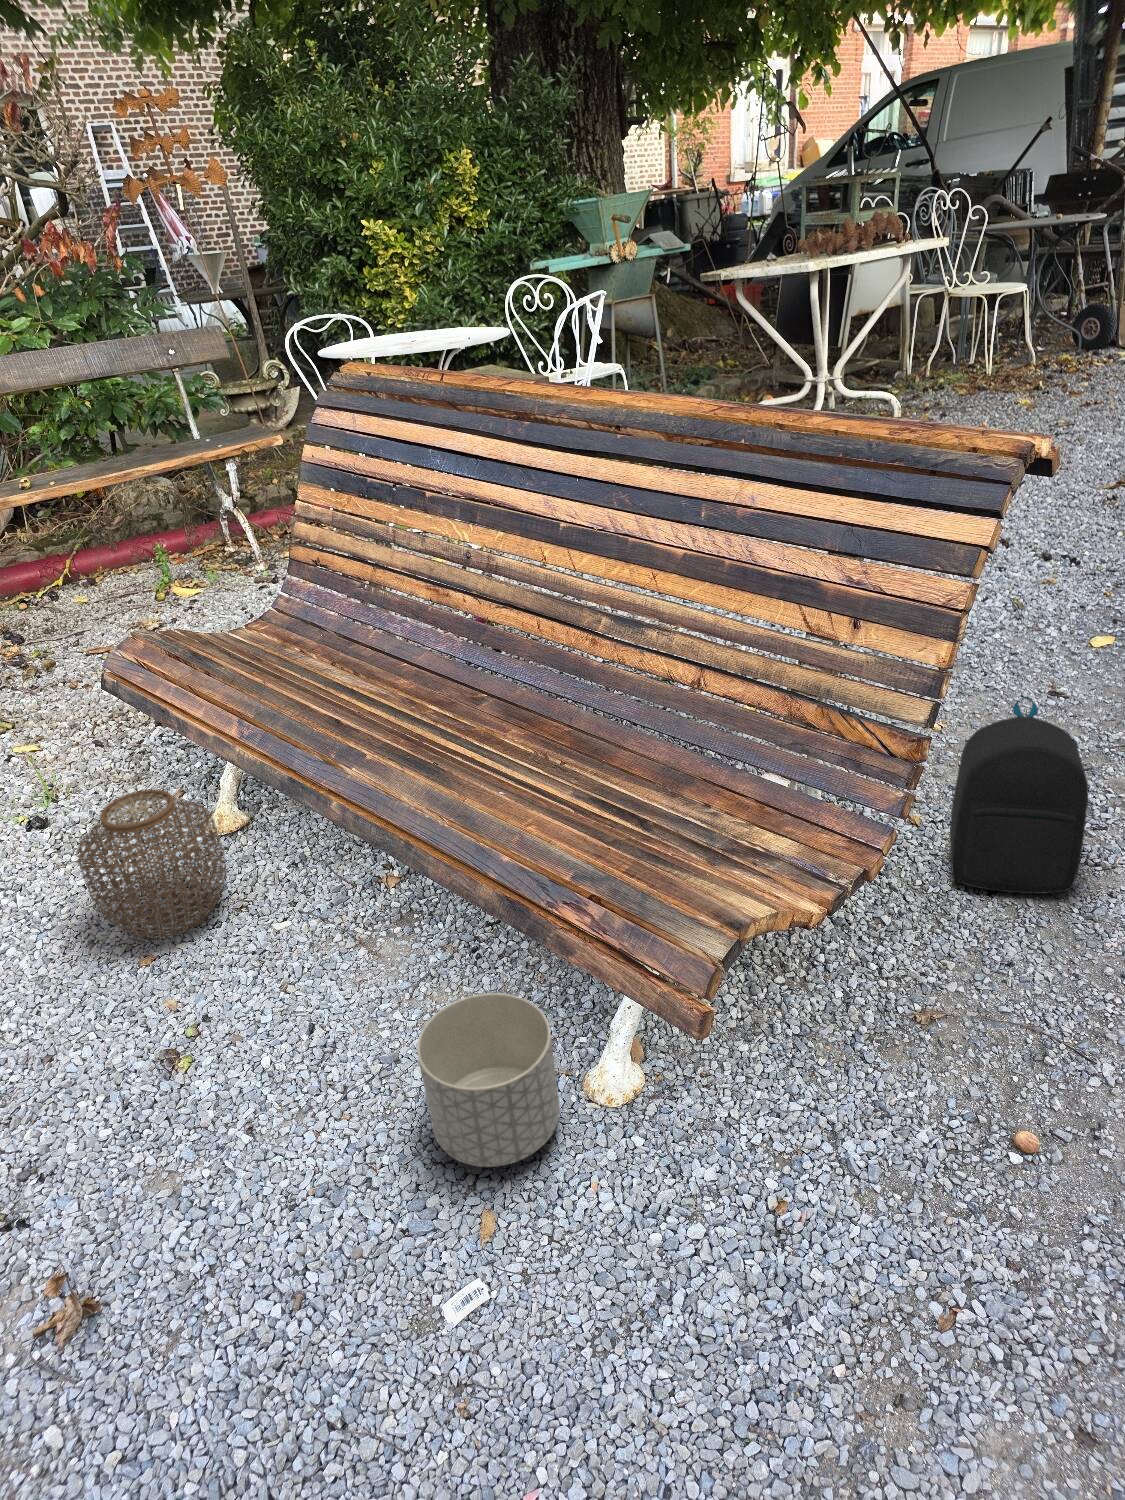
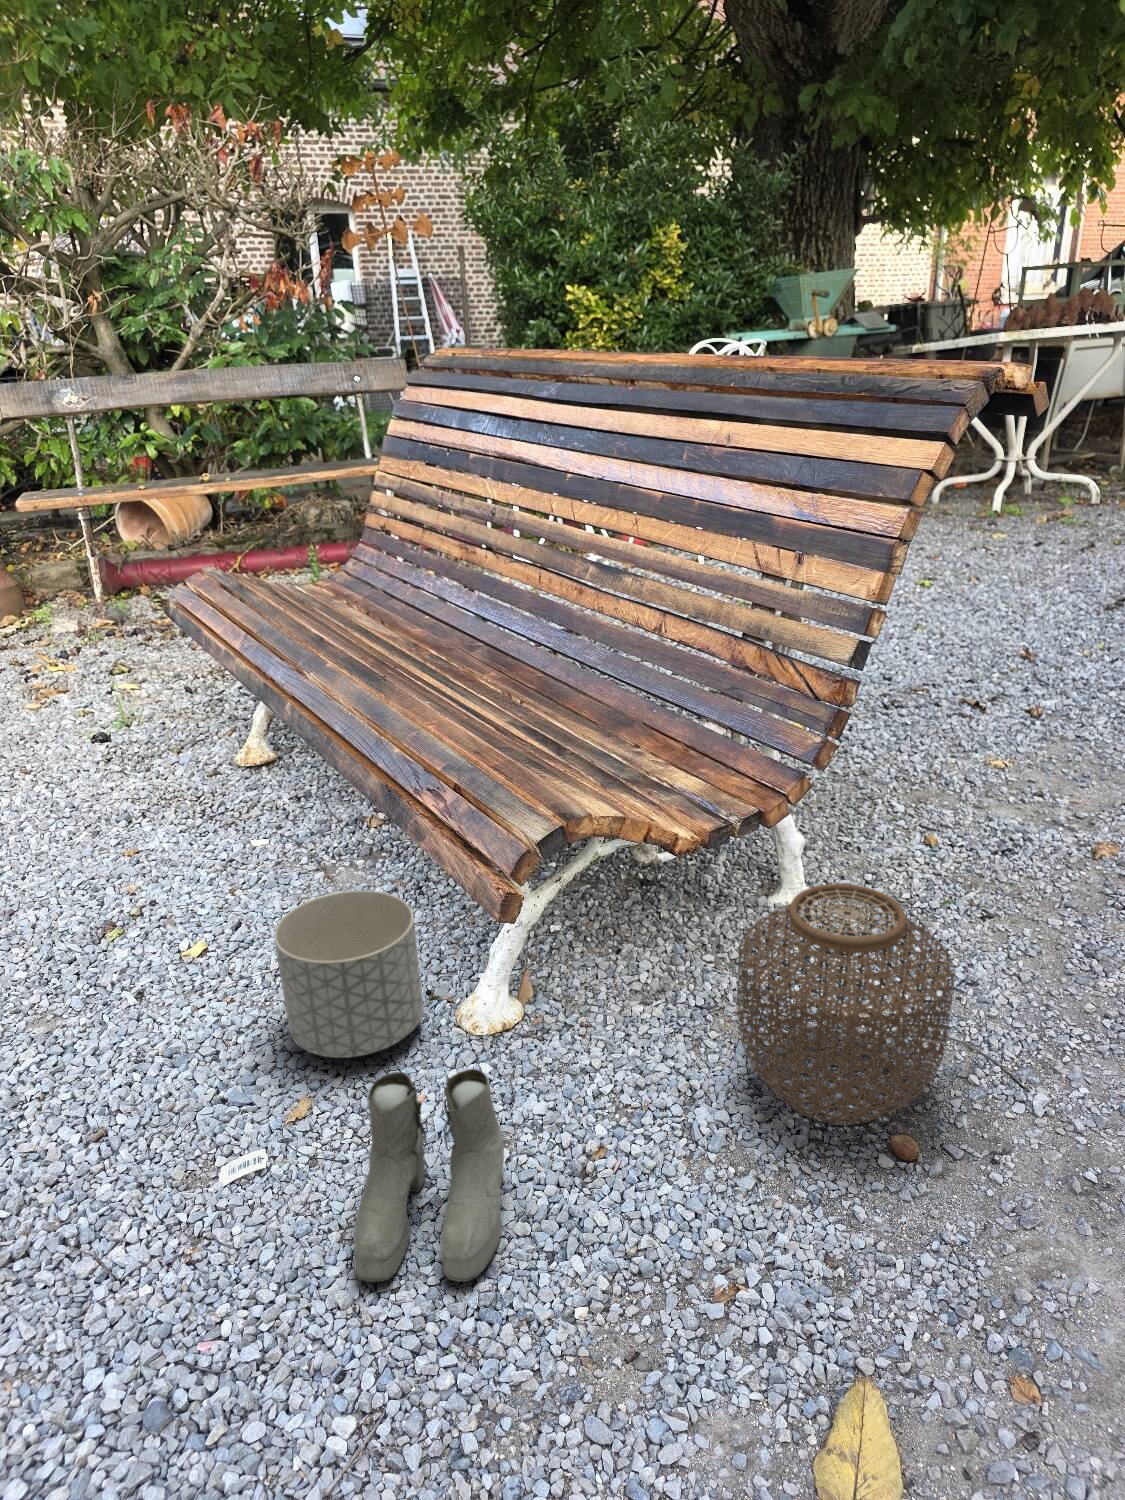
backpack: present [950,697,1088,894] -> none [942,697,1101,925]
woven basket: present [77,789,226,939] -> present [737,884,955,1124]
boots: none [604,1174,740,1391] -> present [354,1069,504,1282]

